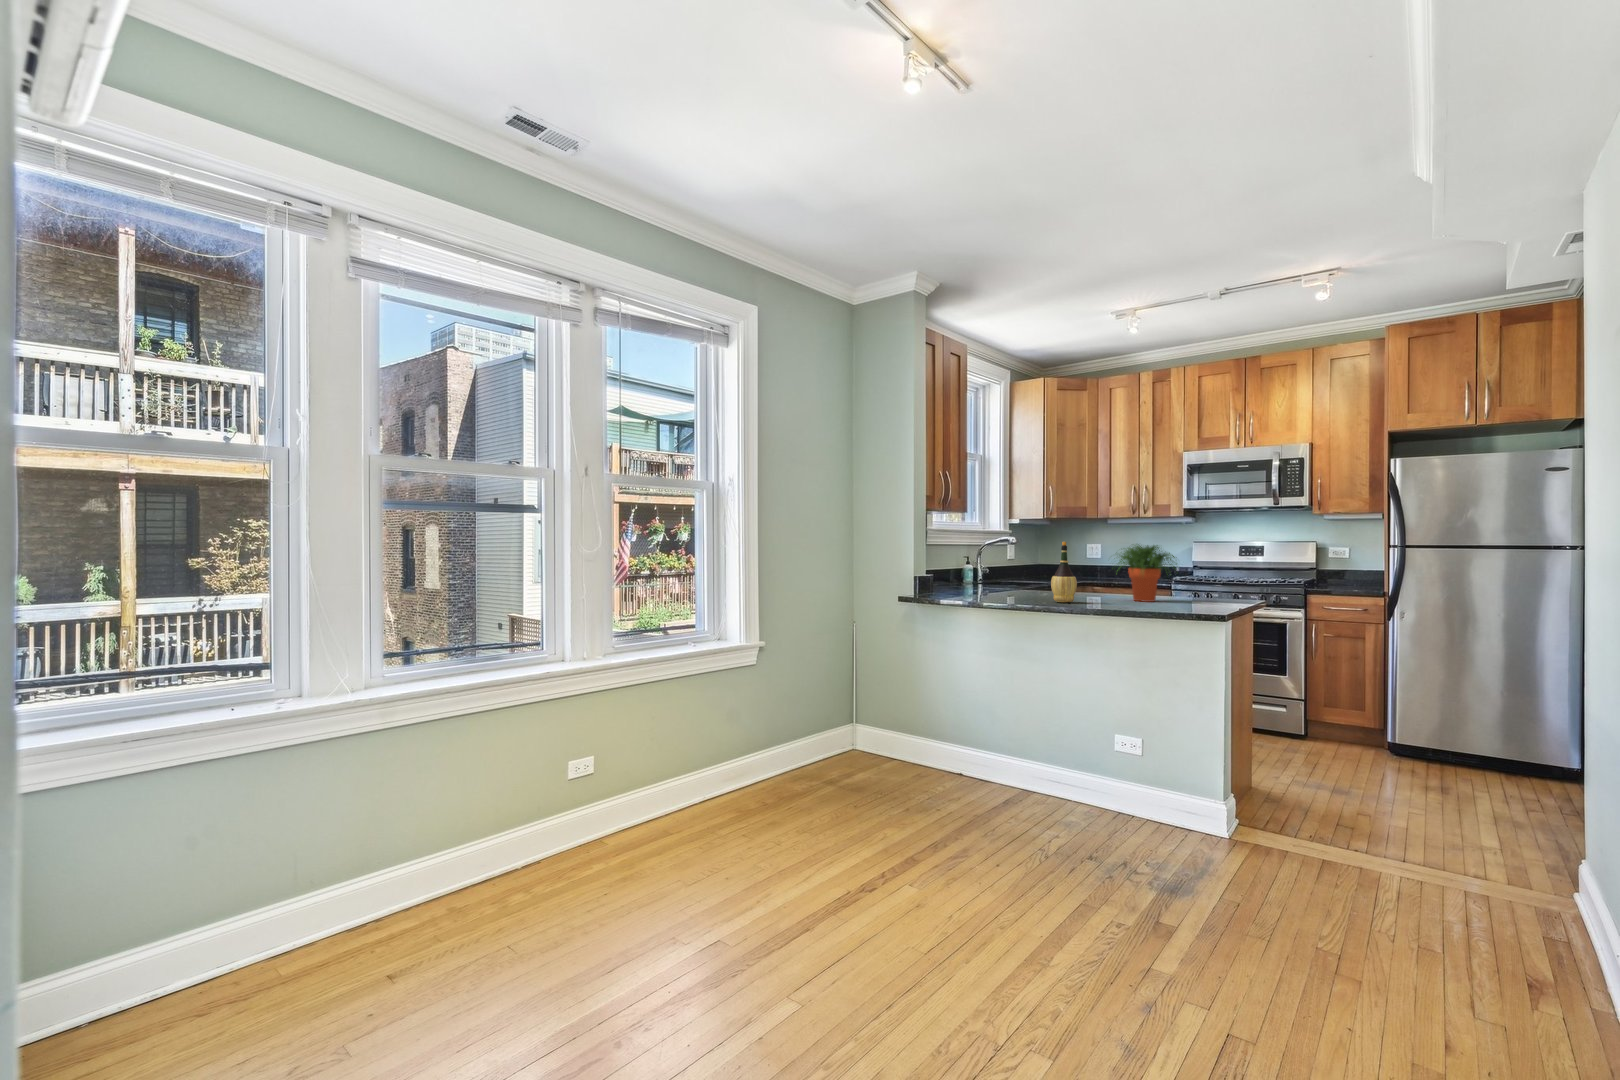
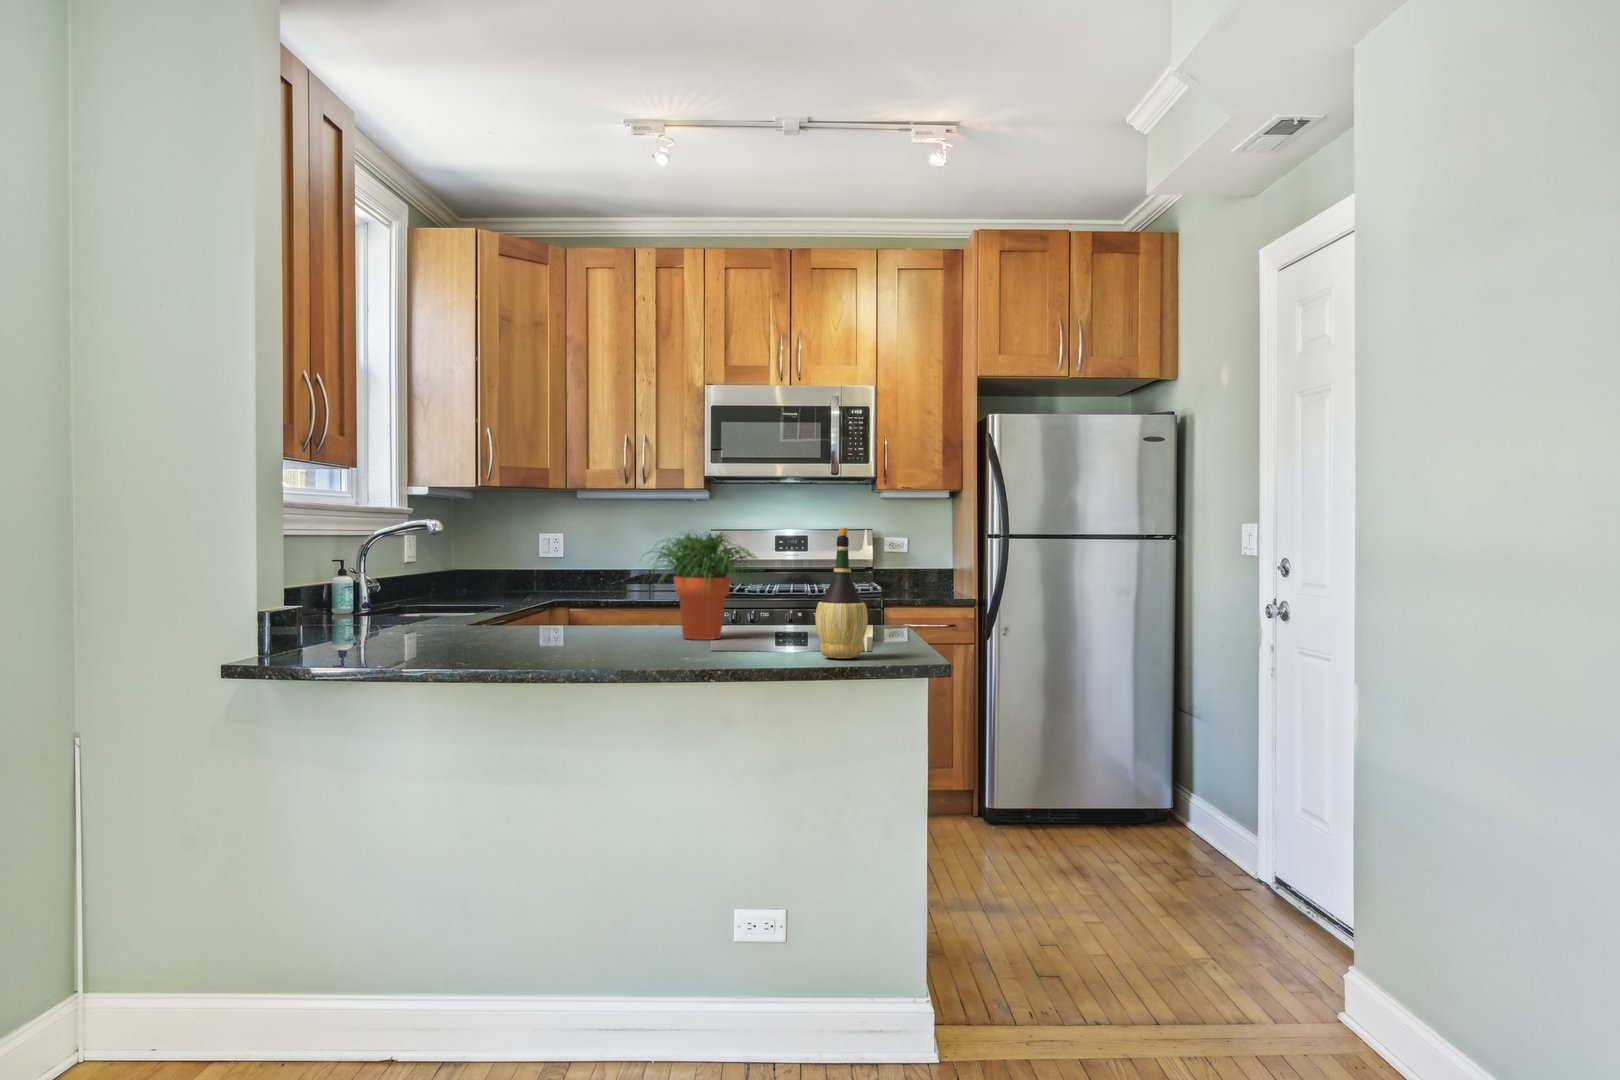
wine bottle: present [1051,542,1077,602] -> present [815,528,868,658]

